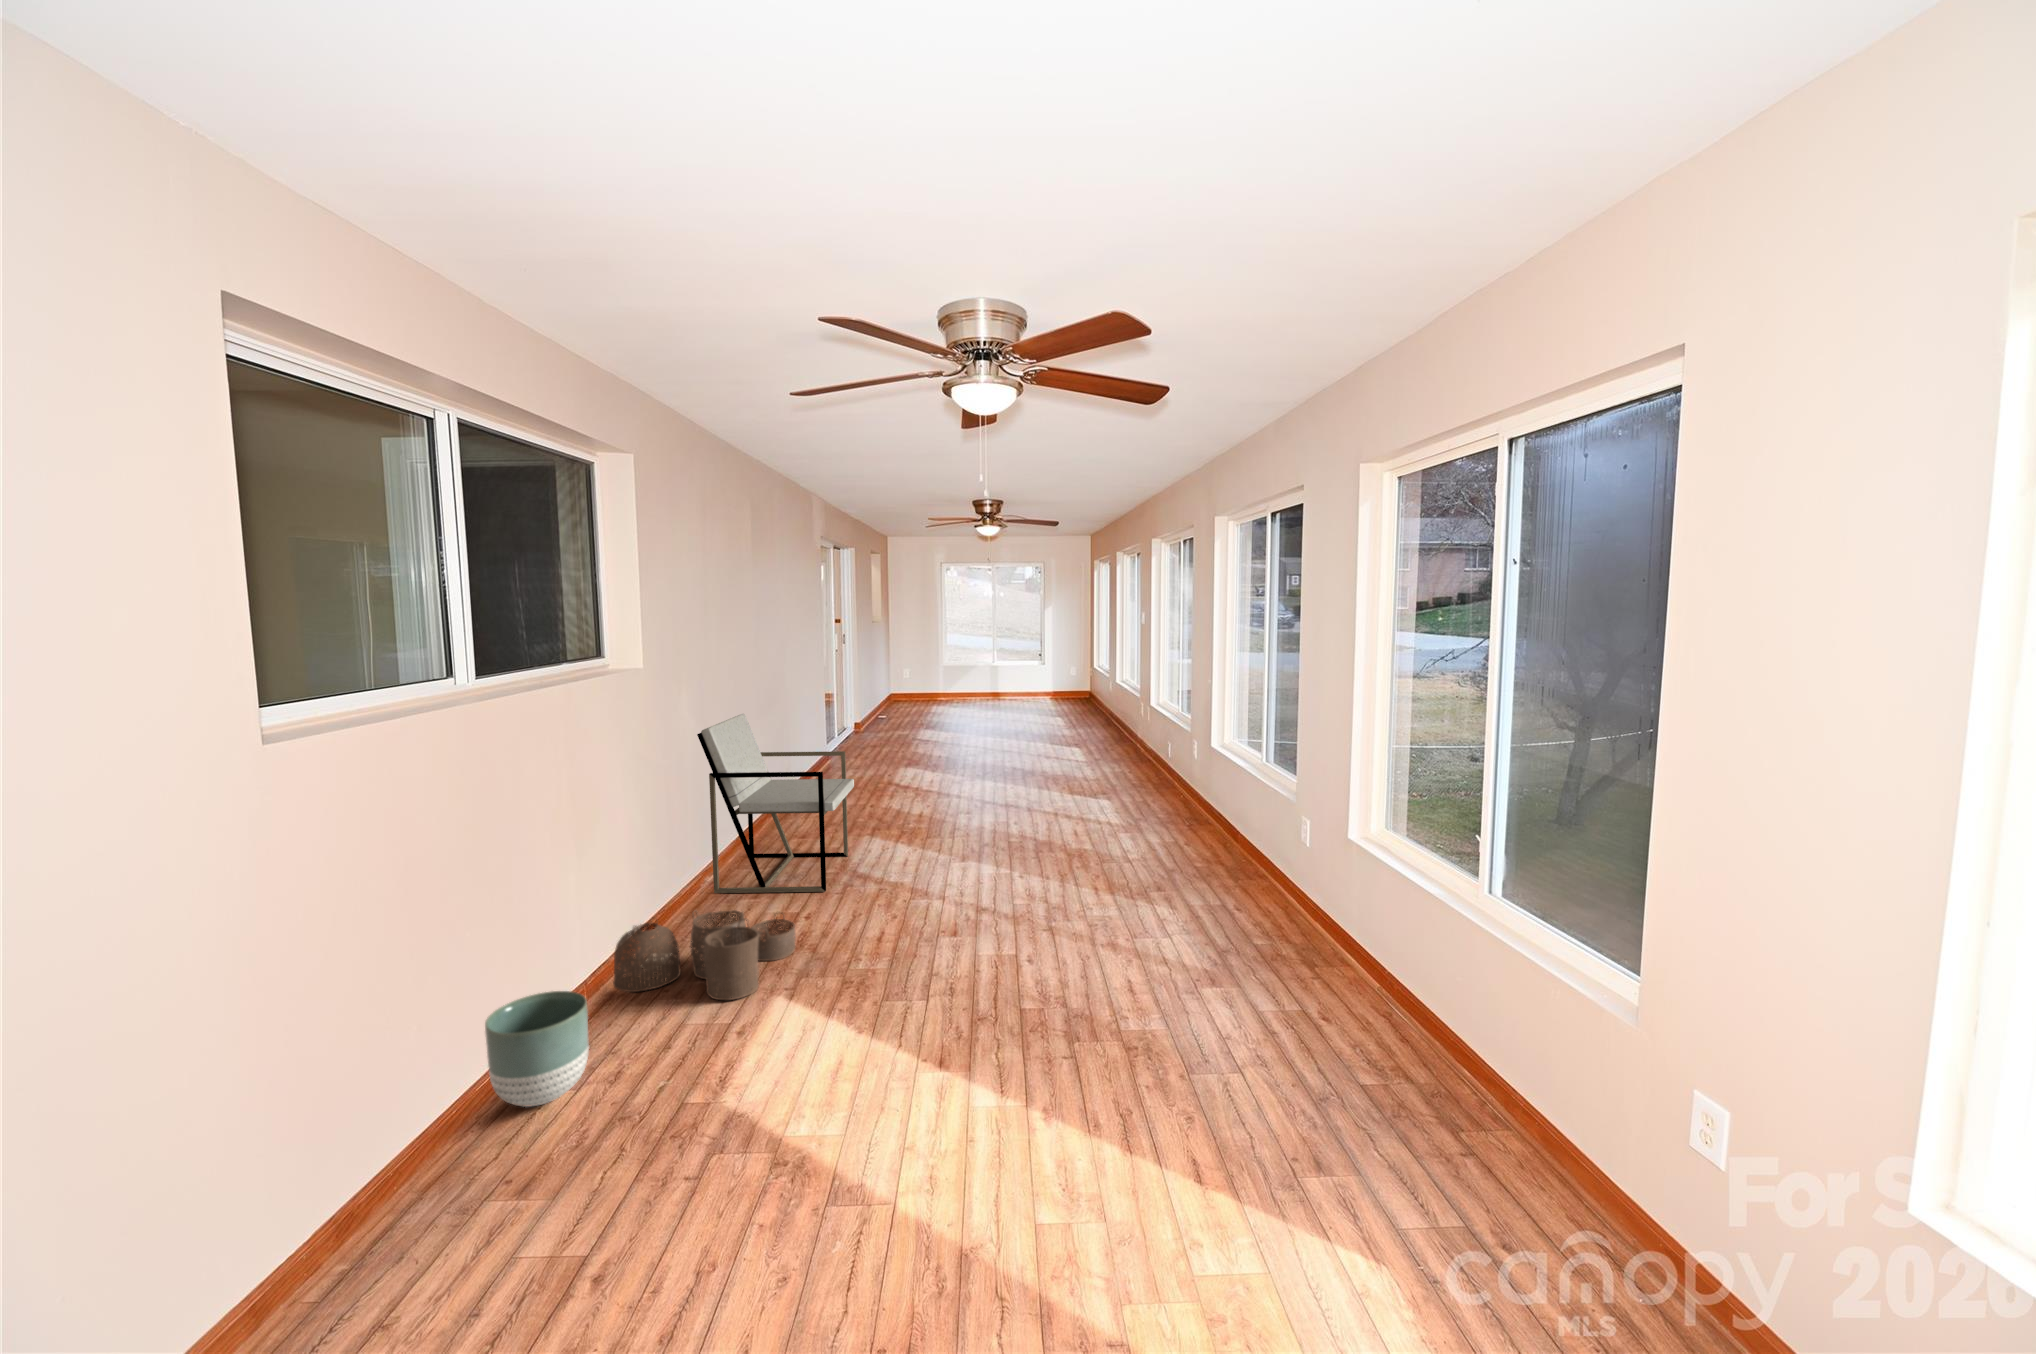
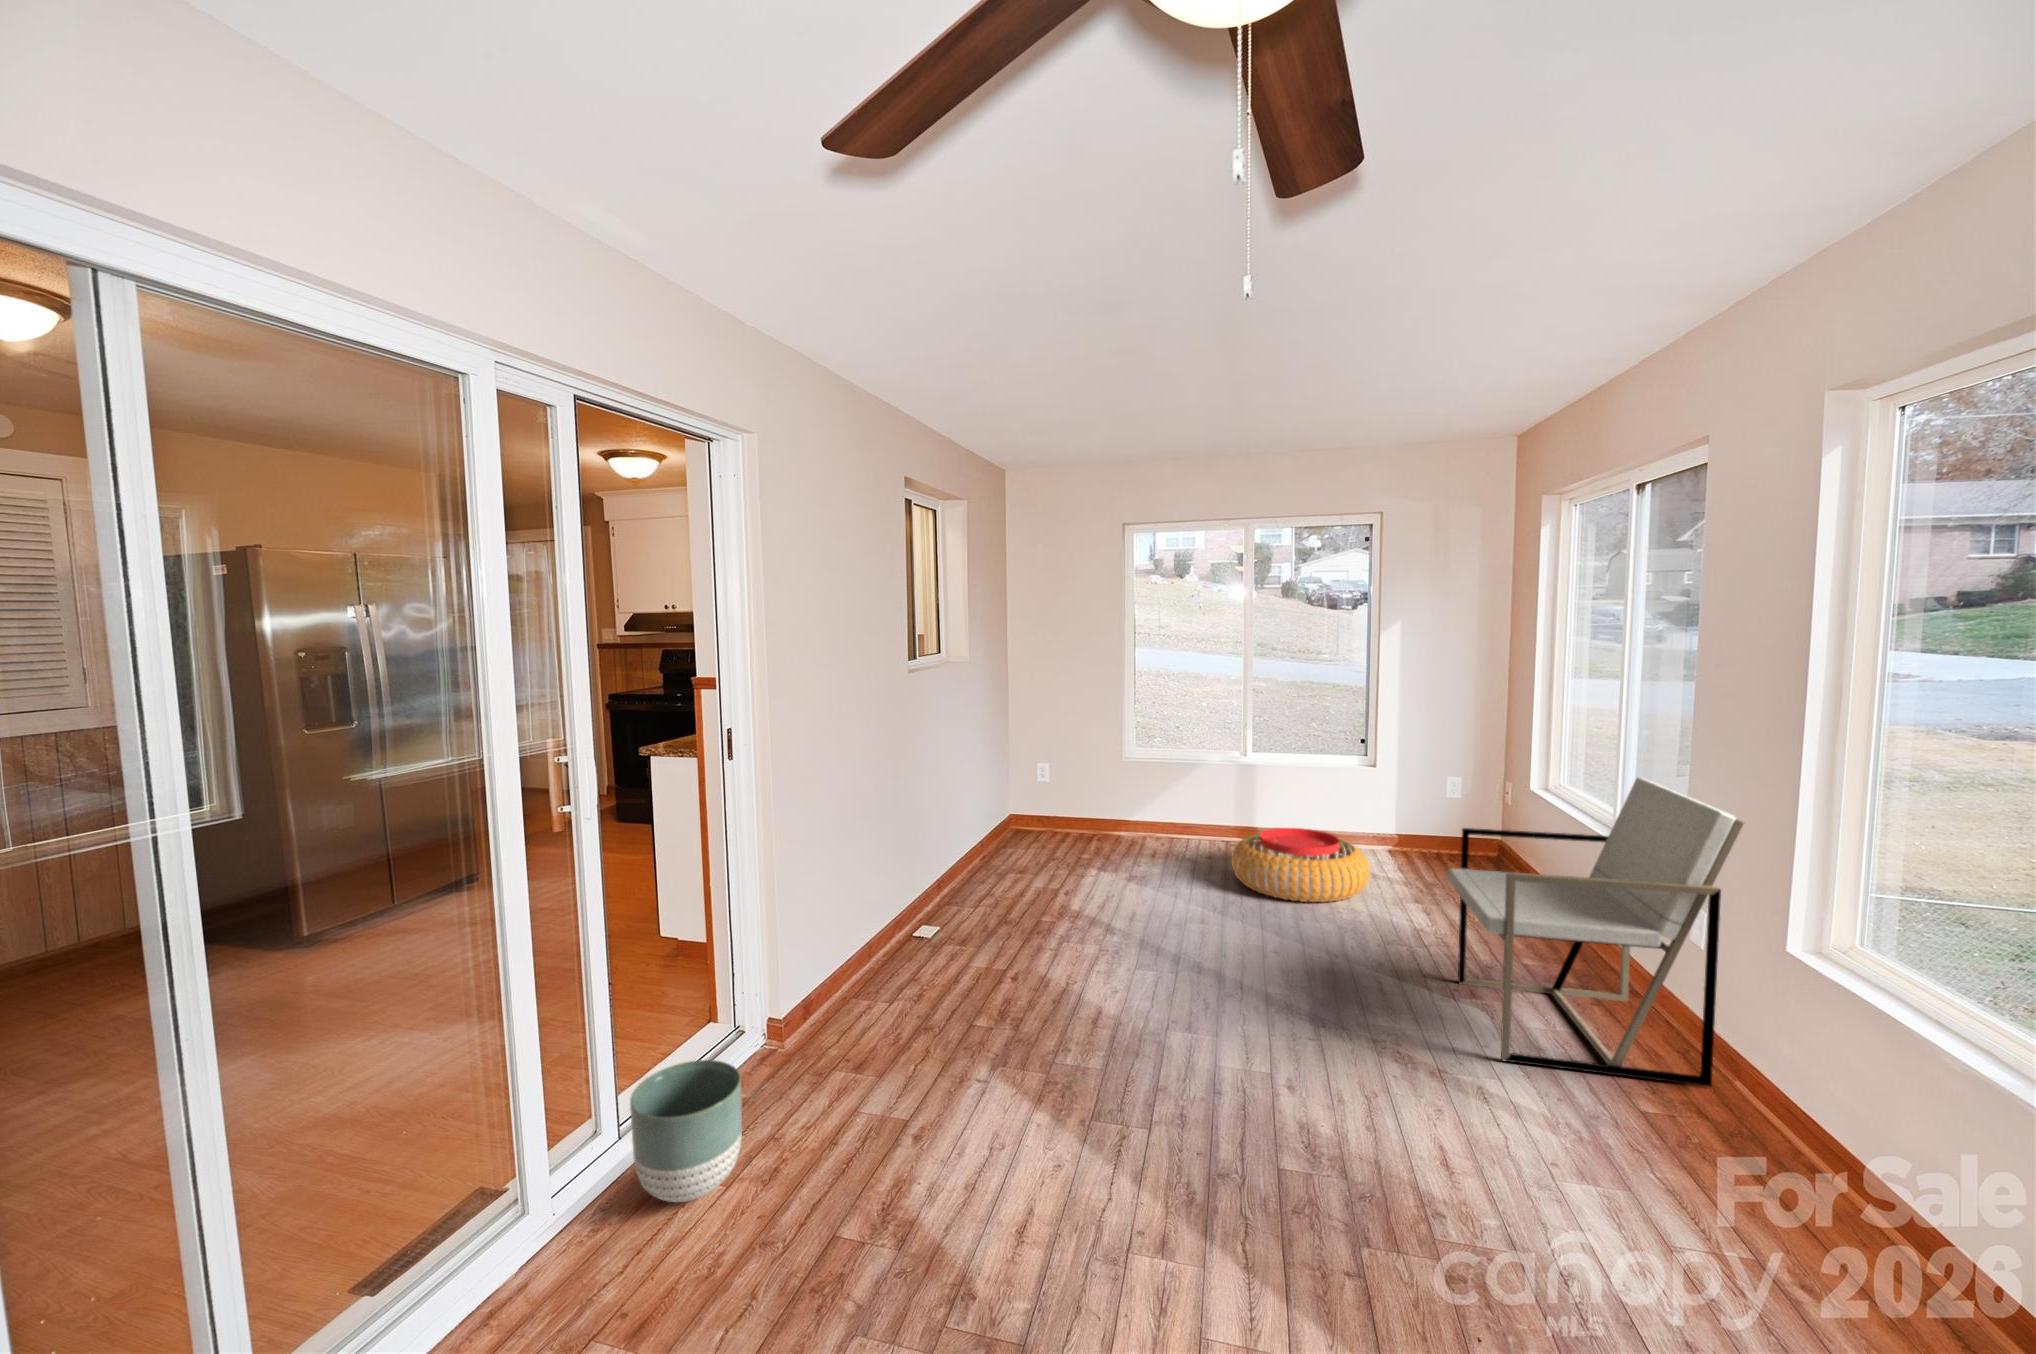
armchair: present [697,714,854,893] -> present [1448,777,1744,1087]
pouf: none [985,782,1093,839] -> present [1231,828,1370,902]
woven basket: present [613,910,796,1000] -> none [796,964,997,1085]

